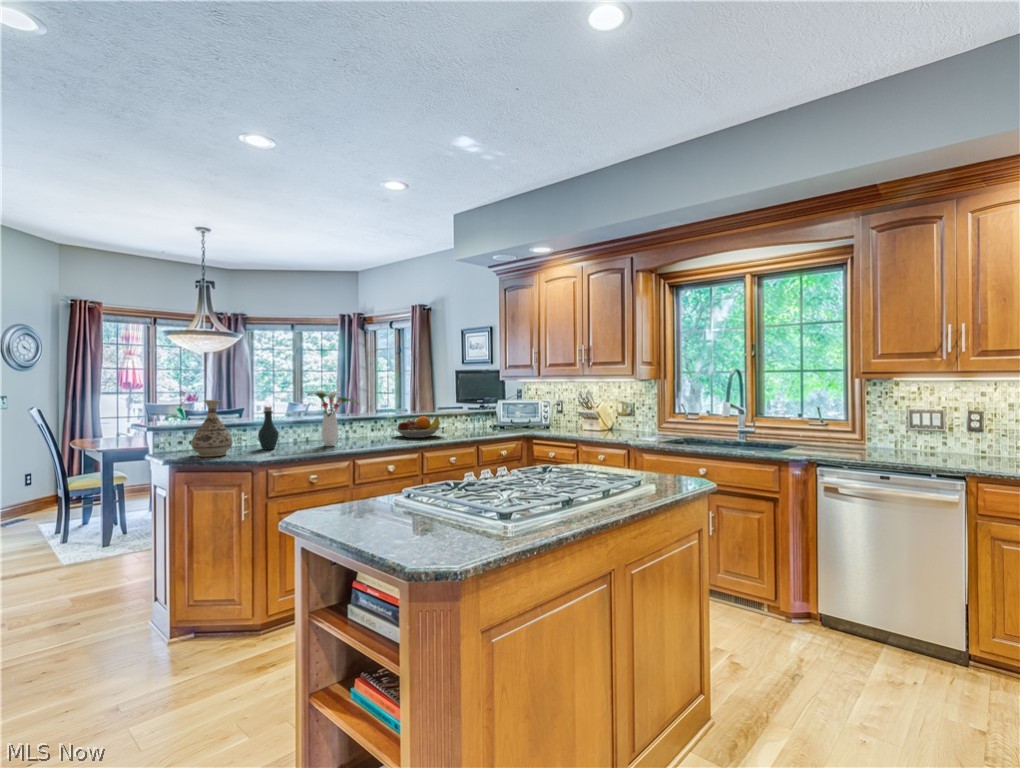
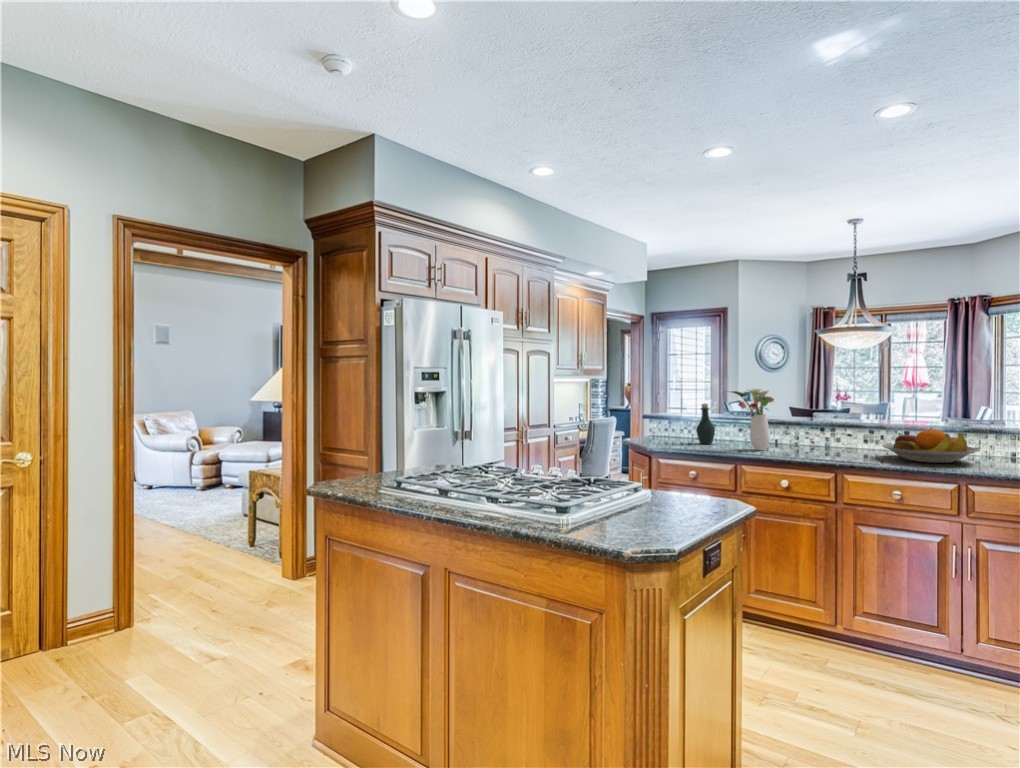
vase: present [191,400,232,457] -> none [640,396,670,442]

